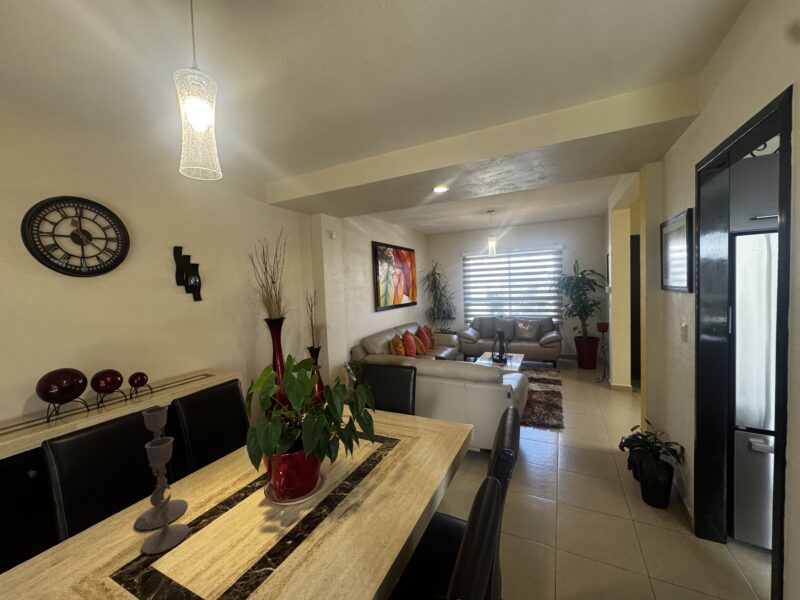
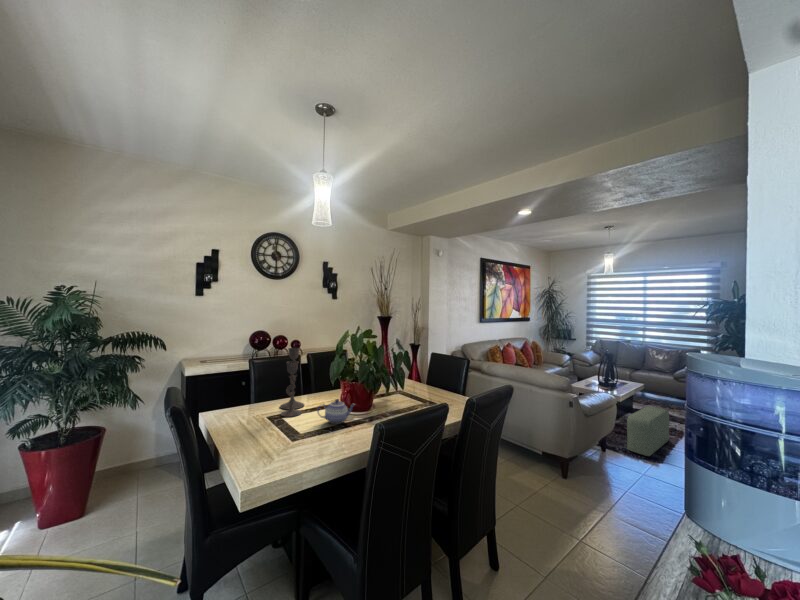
pouf: none [534,377,557,425] -> present [627,406,669,456]
teapot: none [231,490,302,543] -> present [317,399,355,424]

